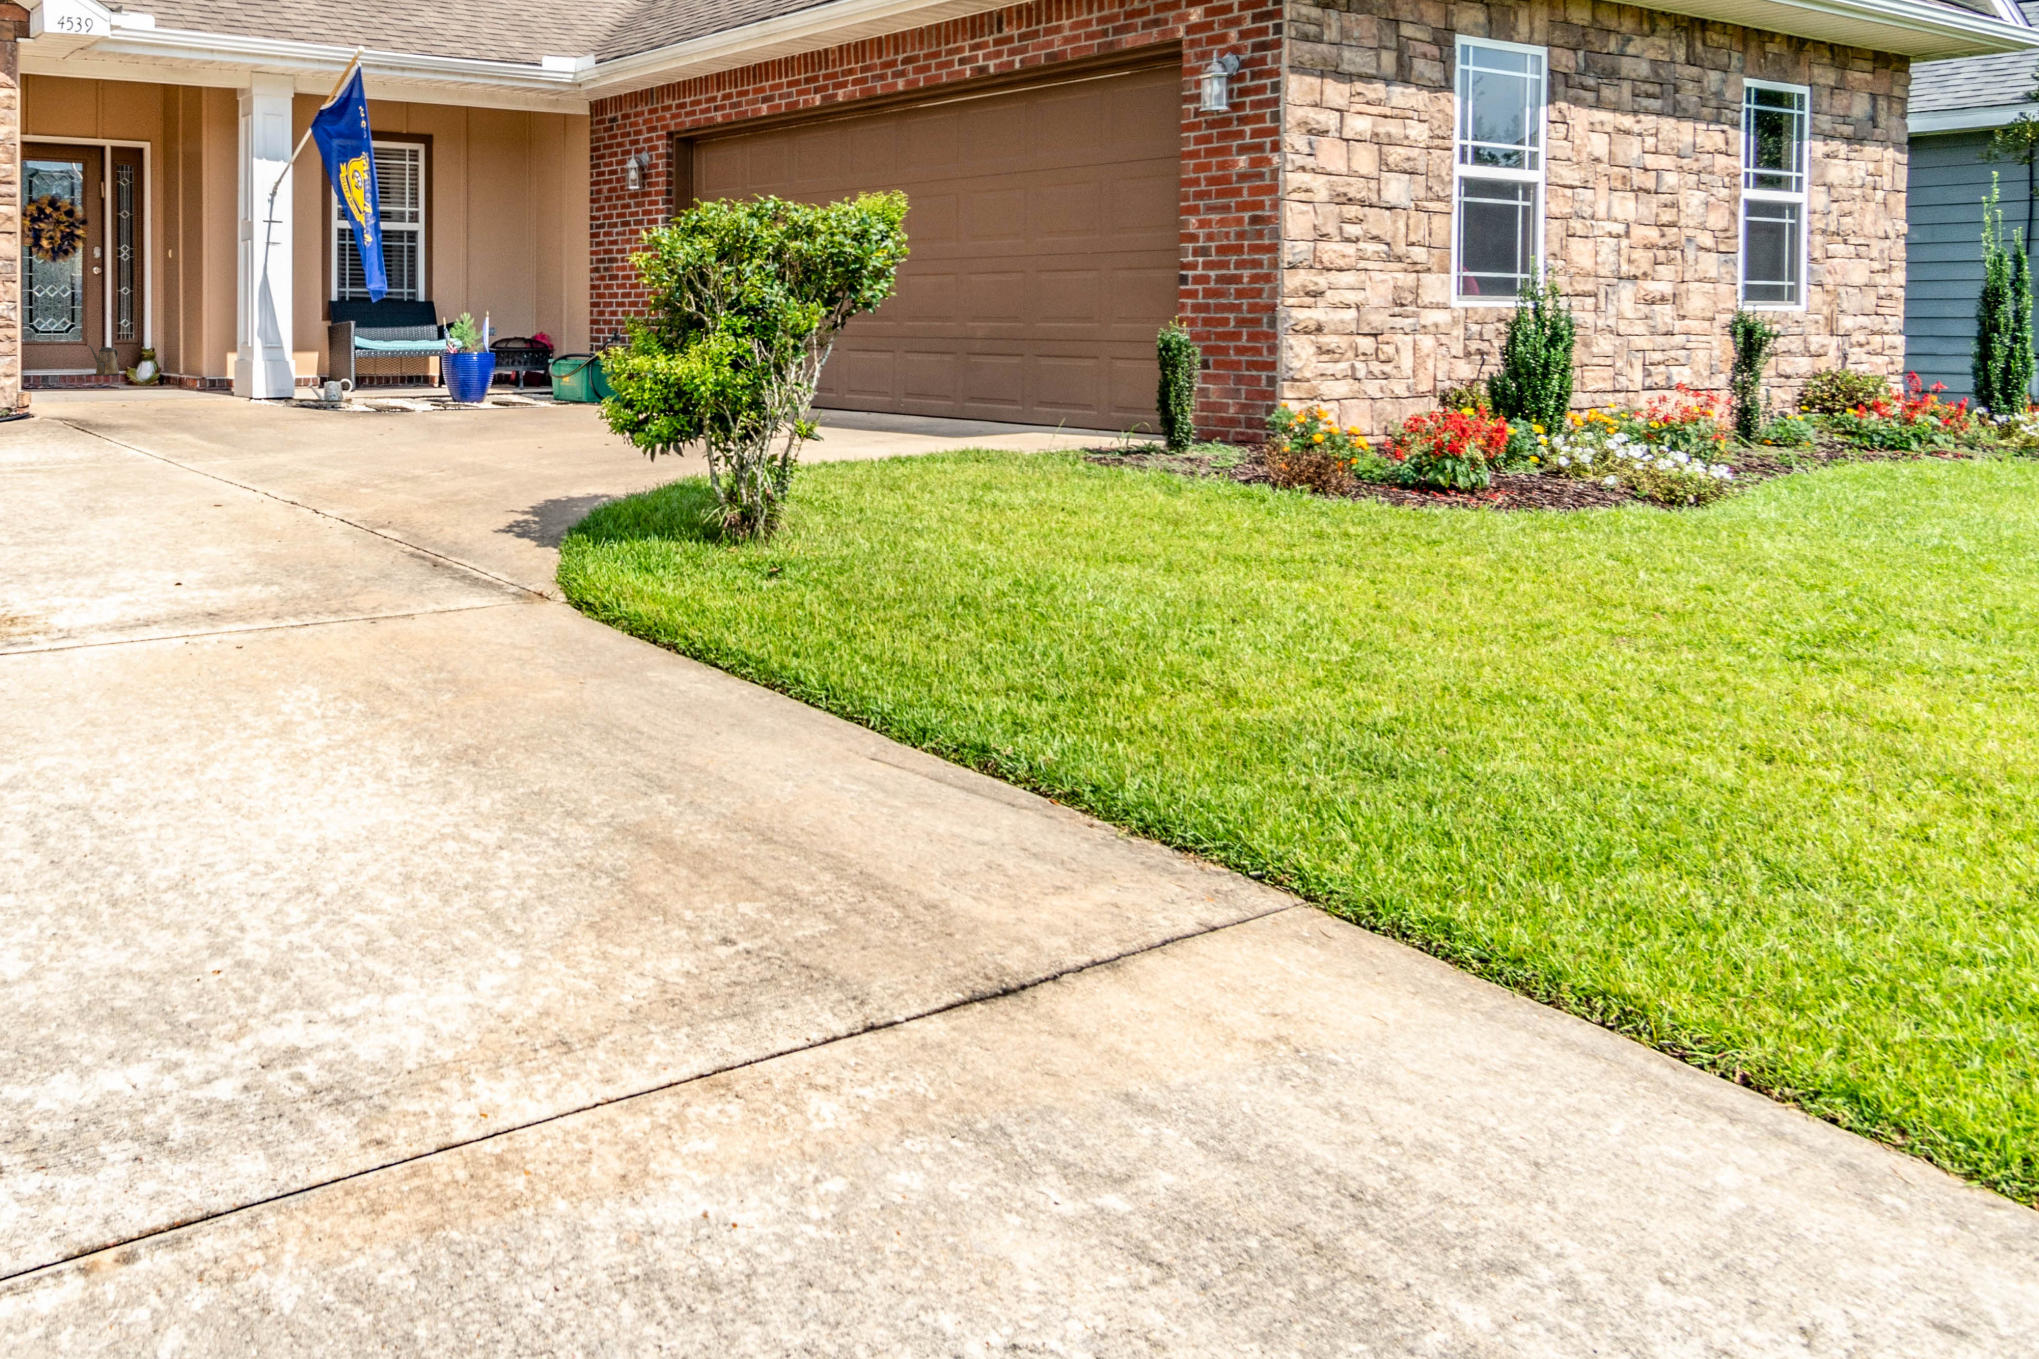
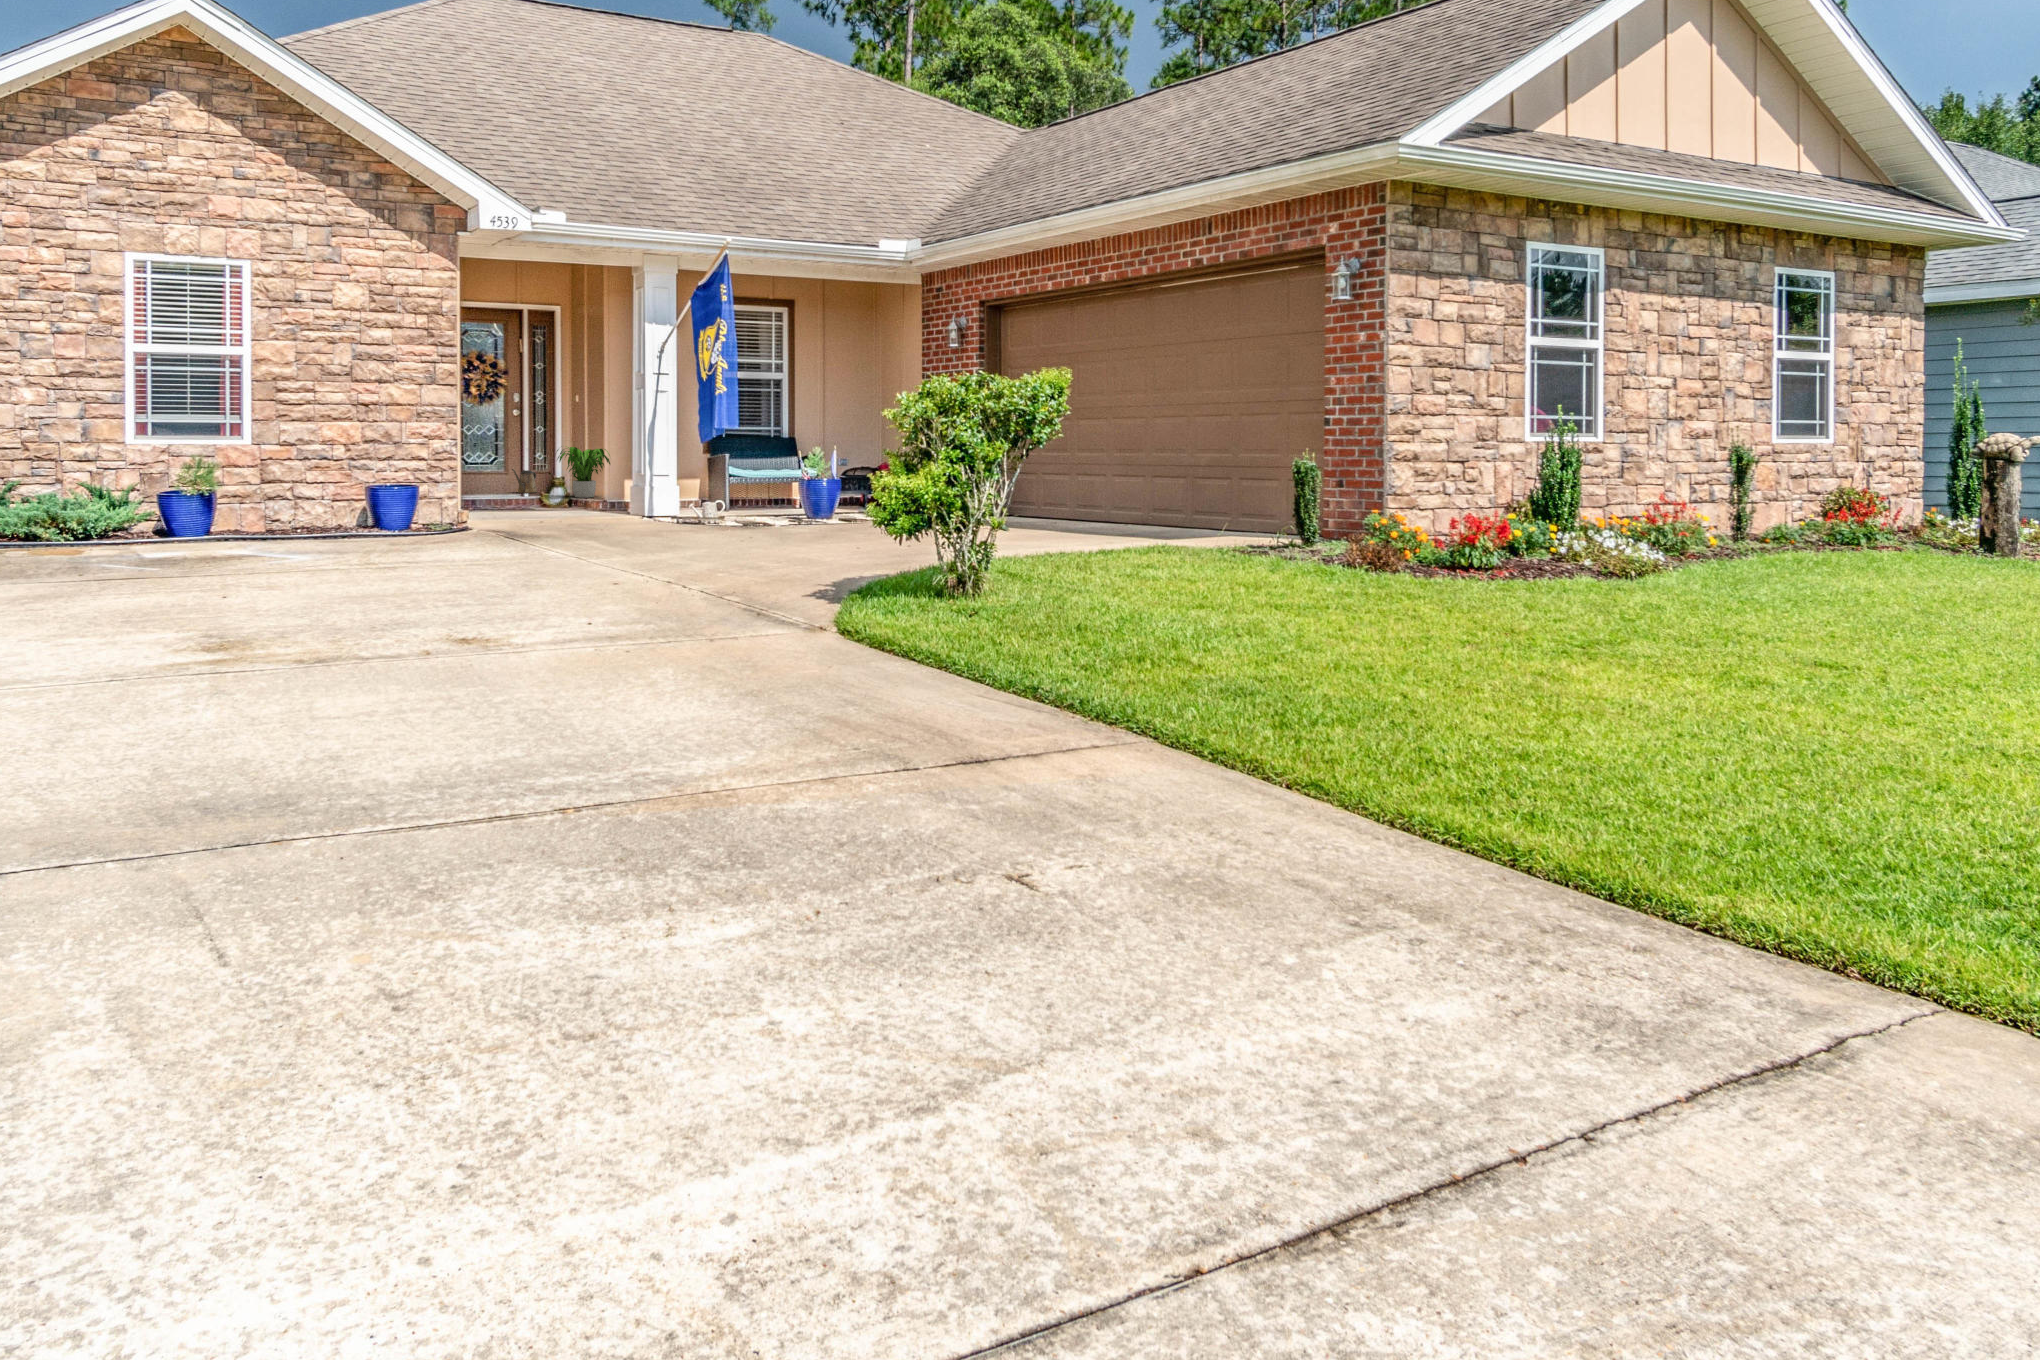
potted plant: none [141,316,210,381] -> present [557,446,610,498]

